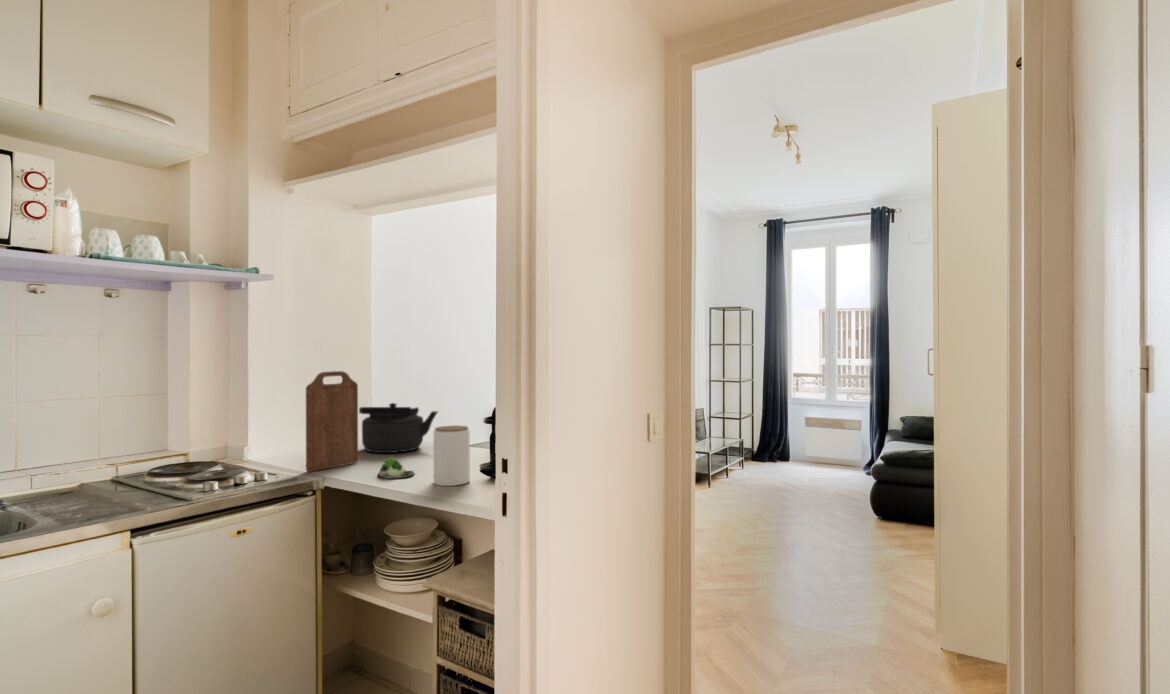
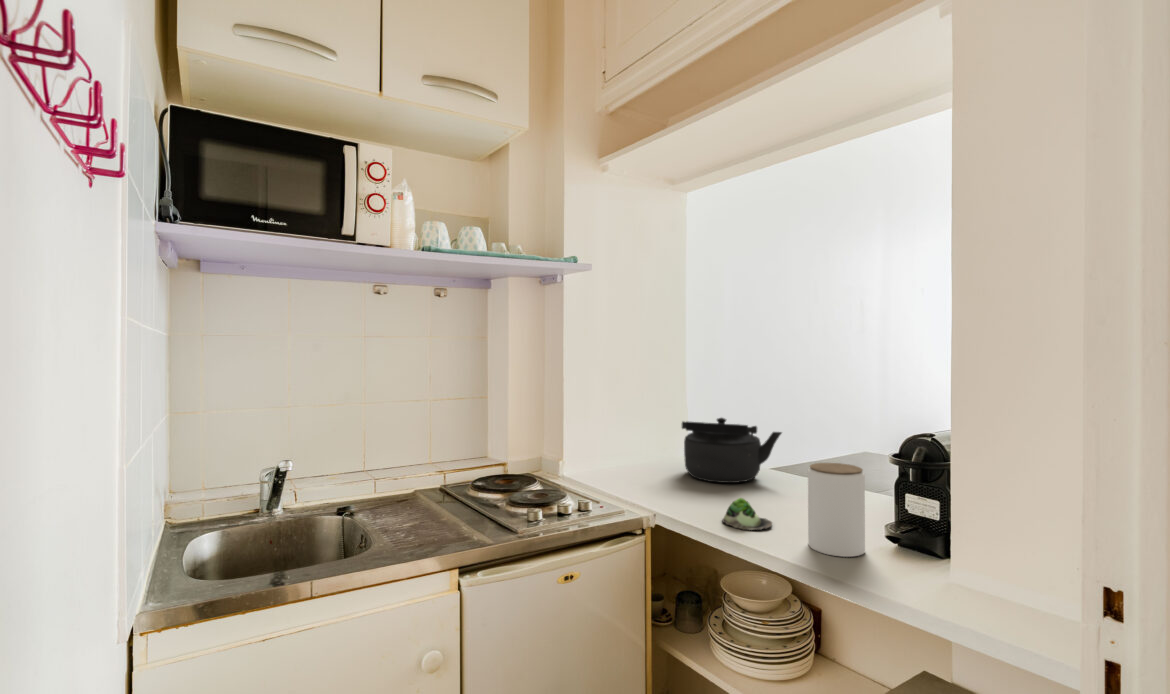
cutting board: present [306,371,358,472] -> none [631,378,688,504]

